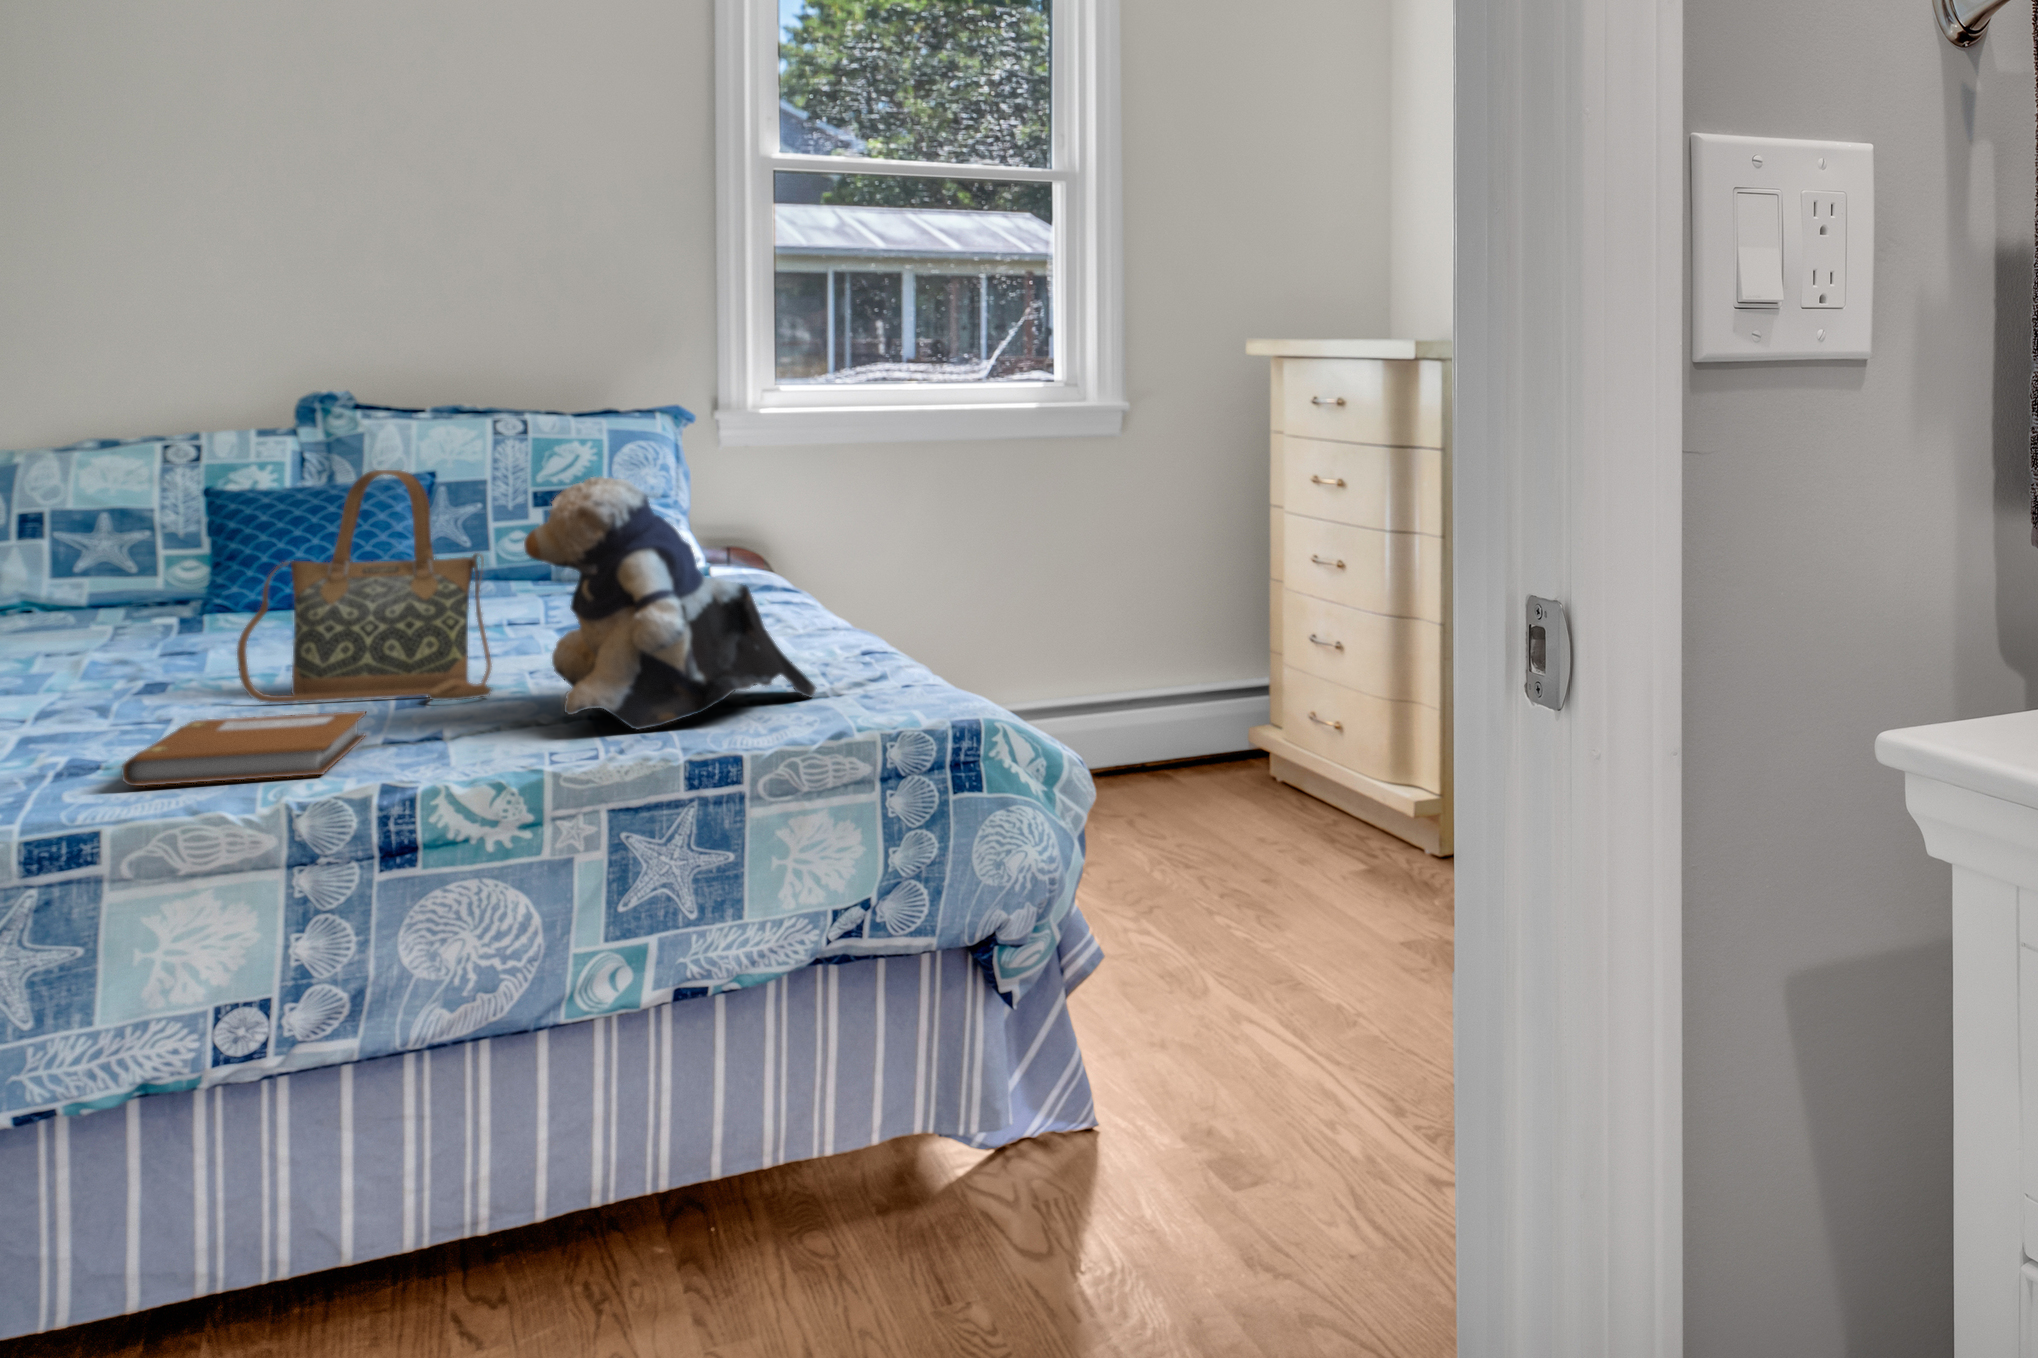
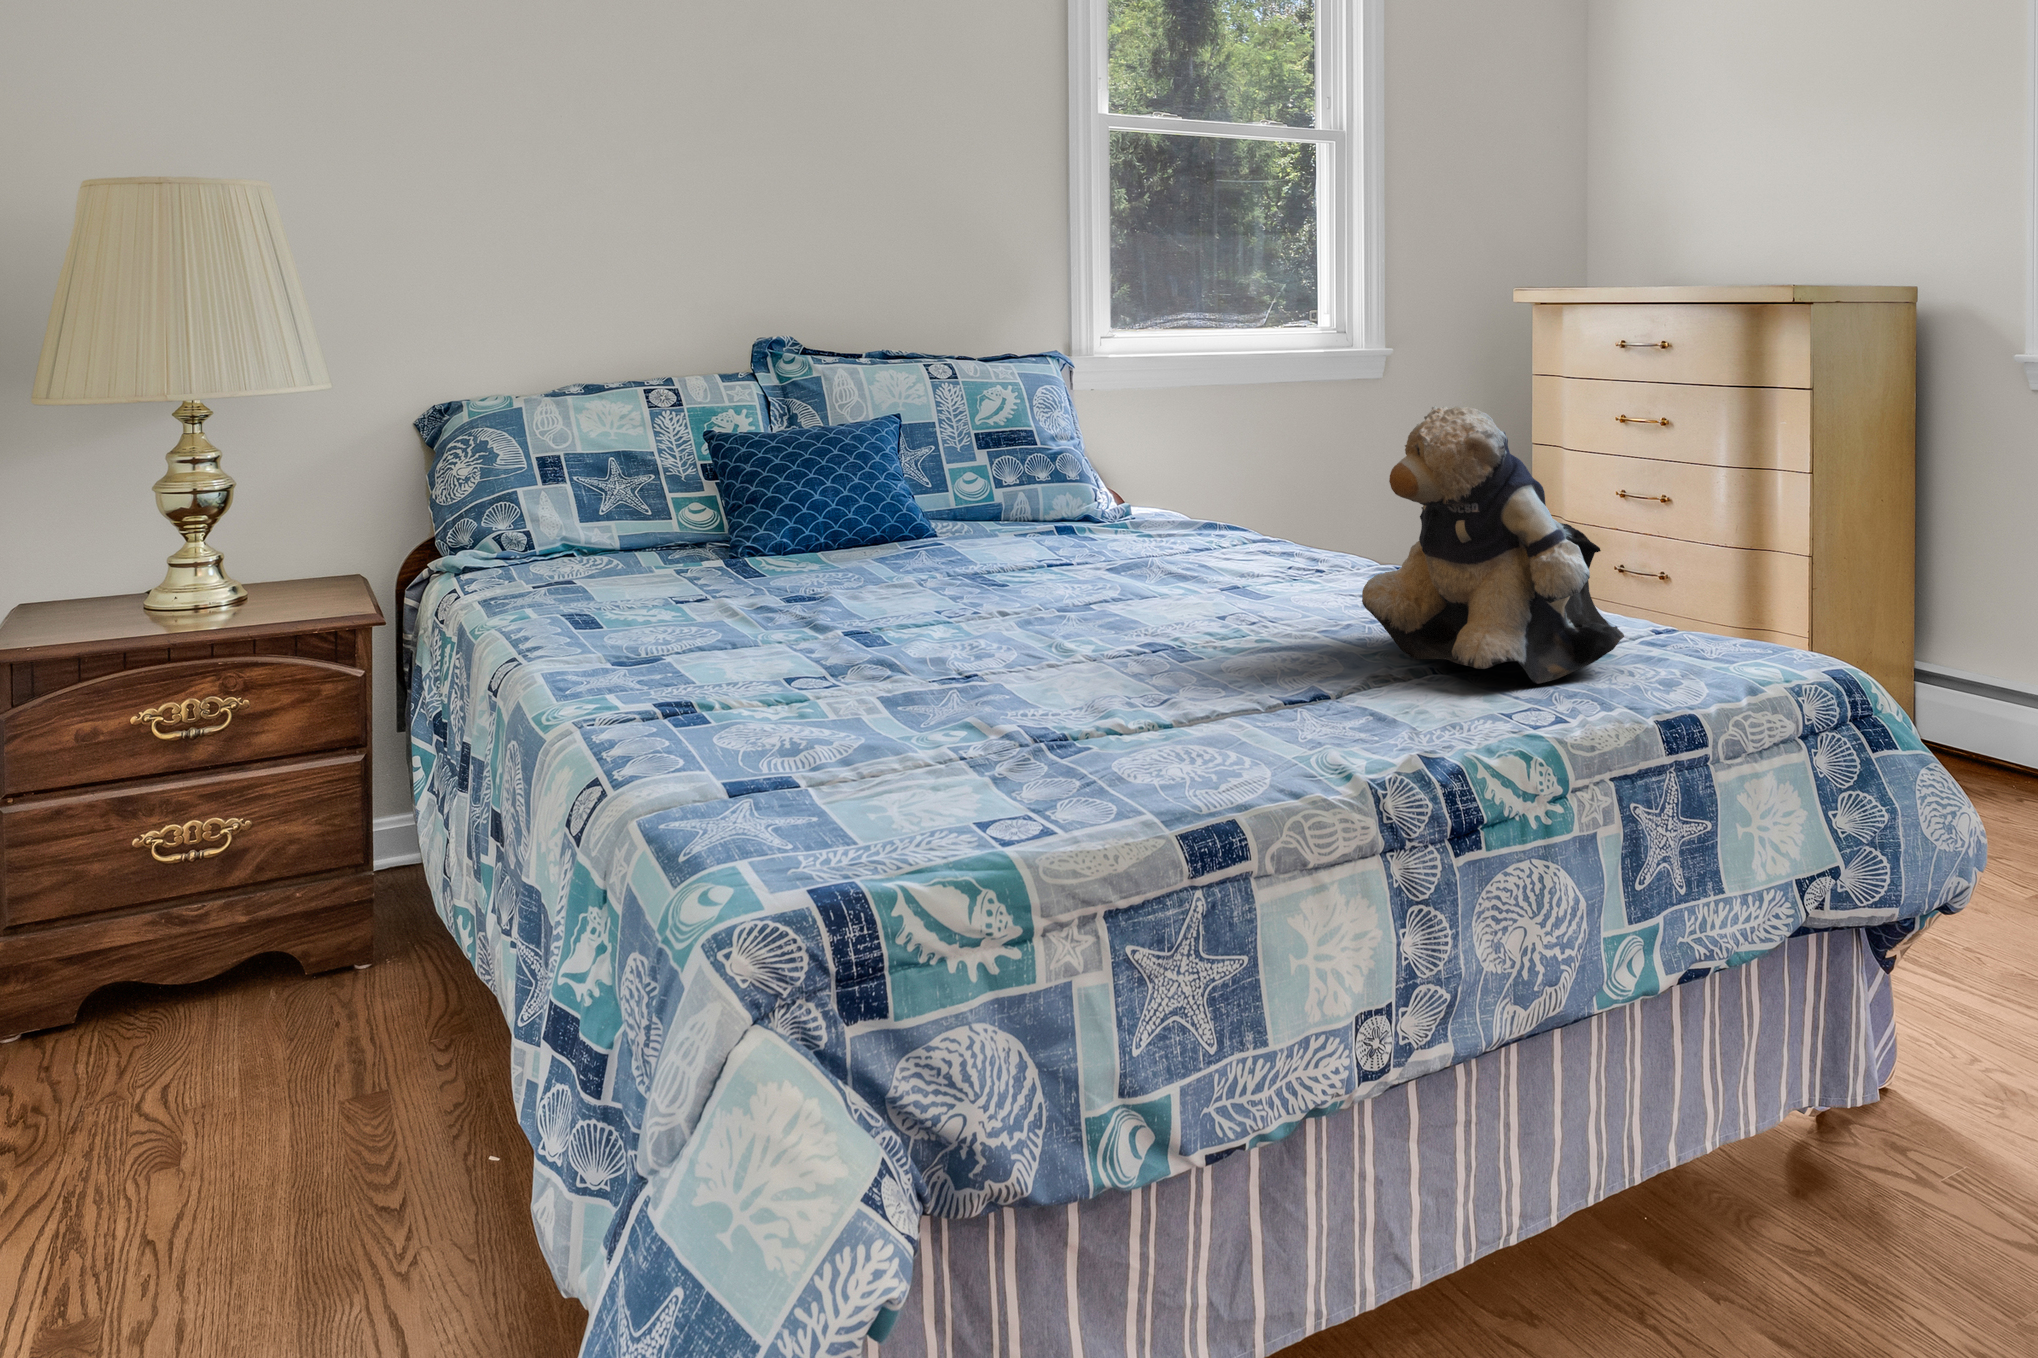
handbag: present [237,470,492,703] -> none [1011,404,1274,657]
notebook: present [122,711,366,786] -> none [1093,667,1335,760]

